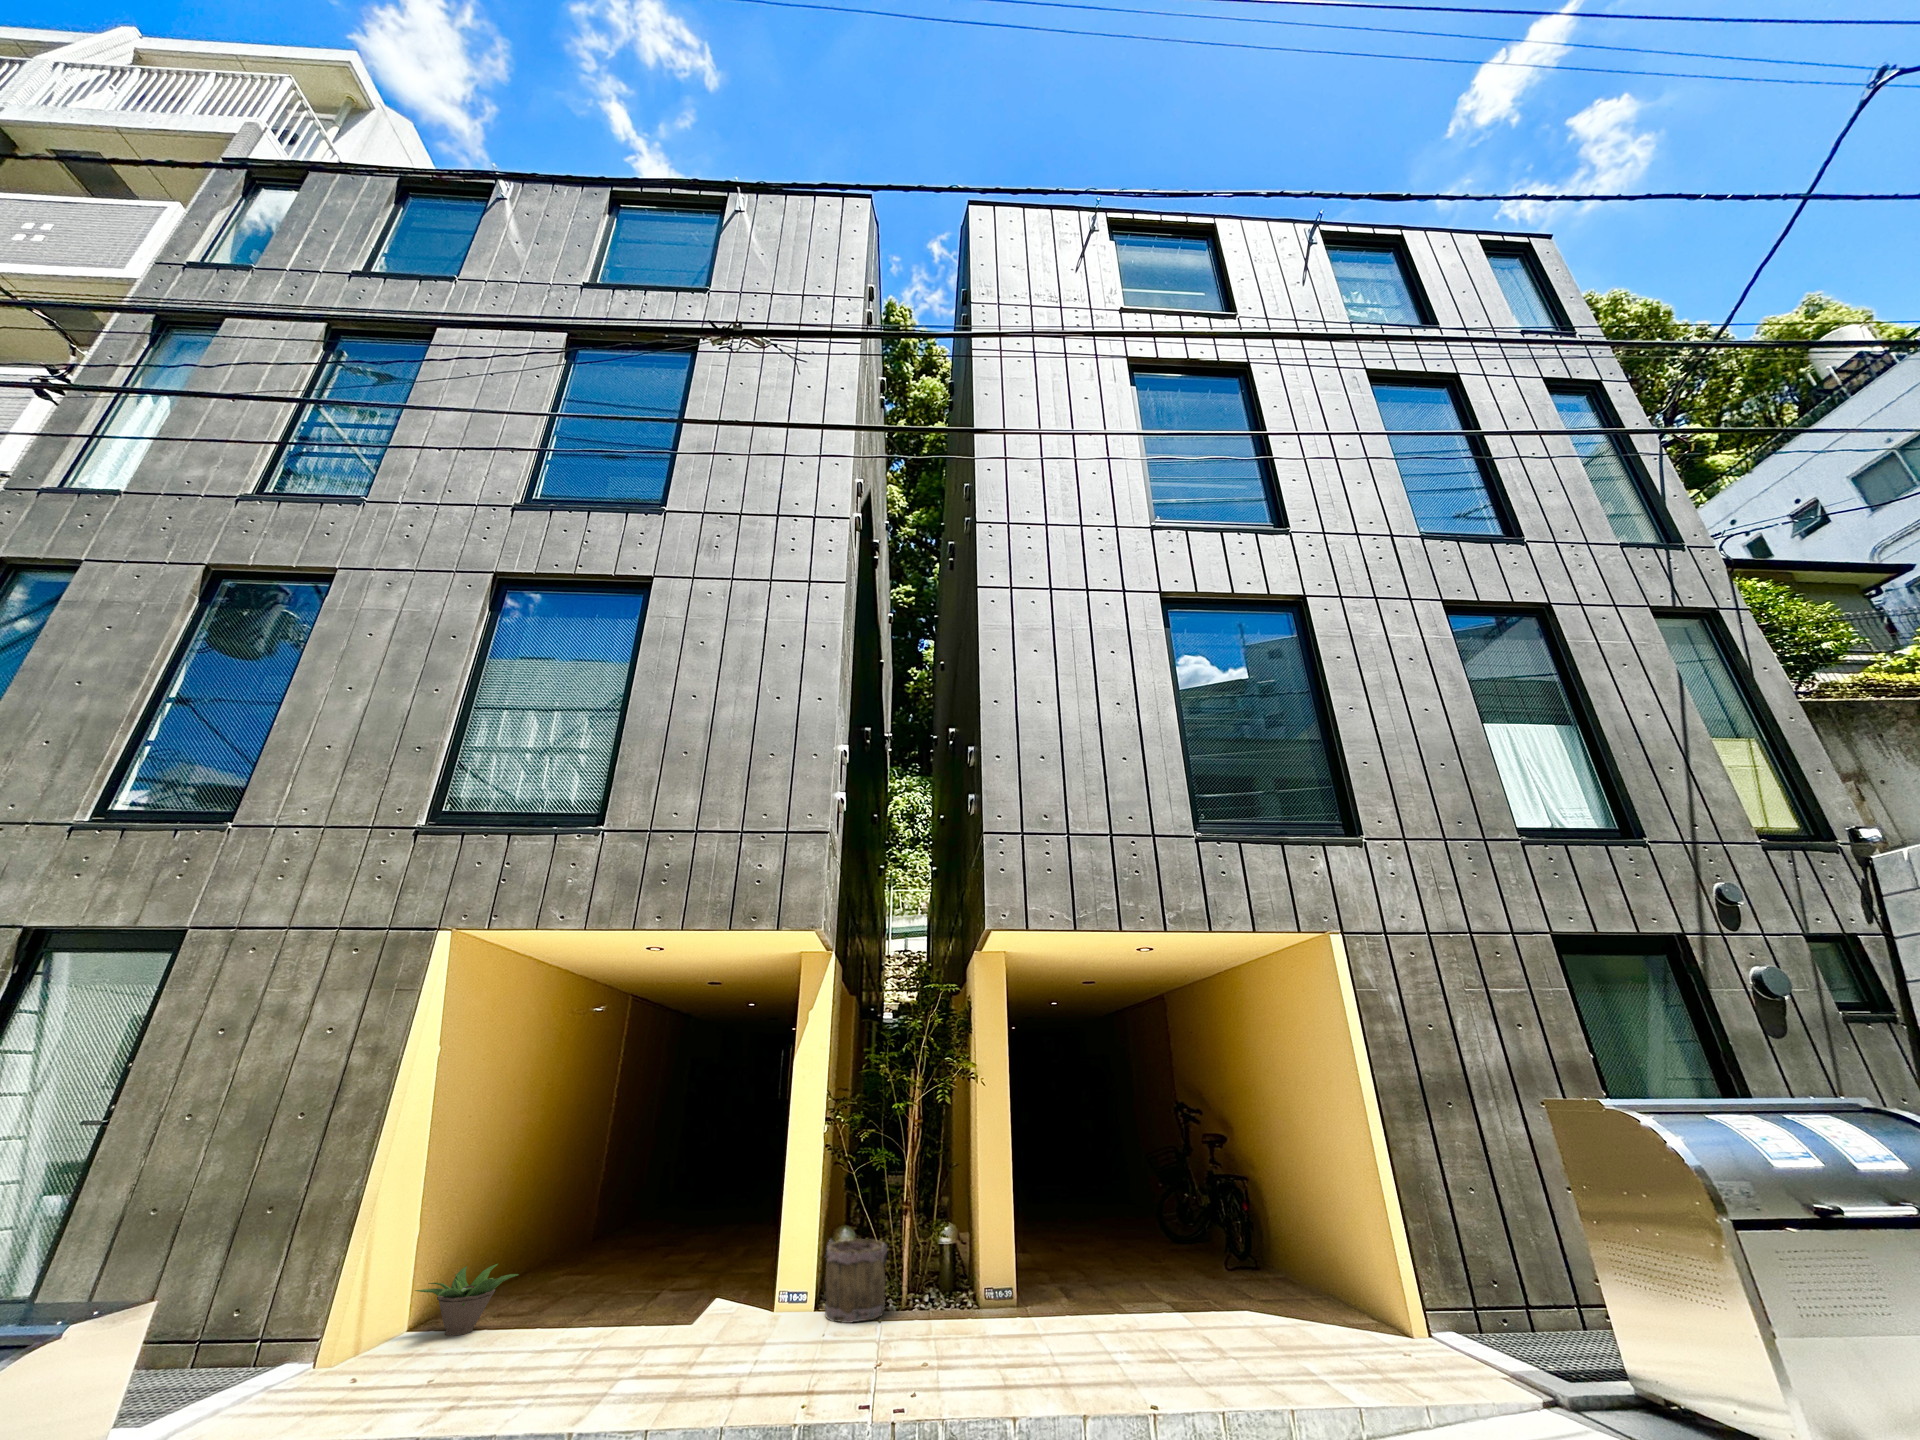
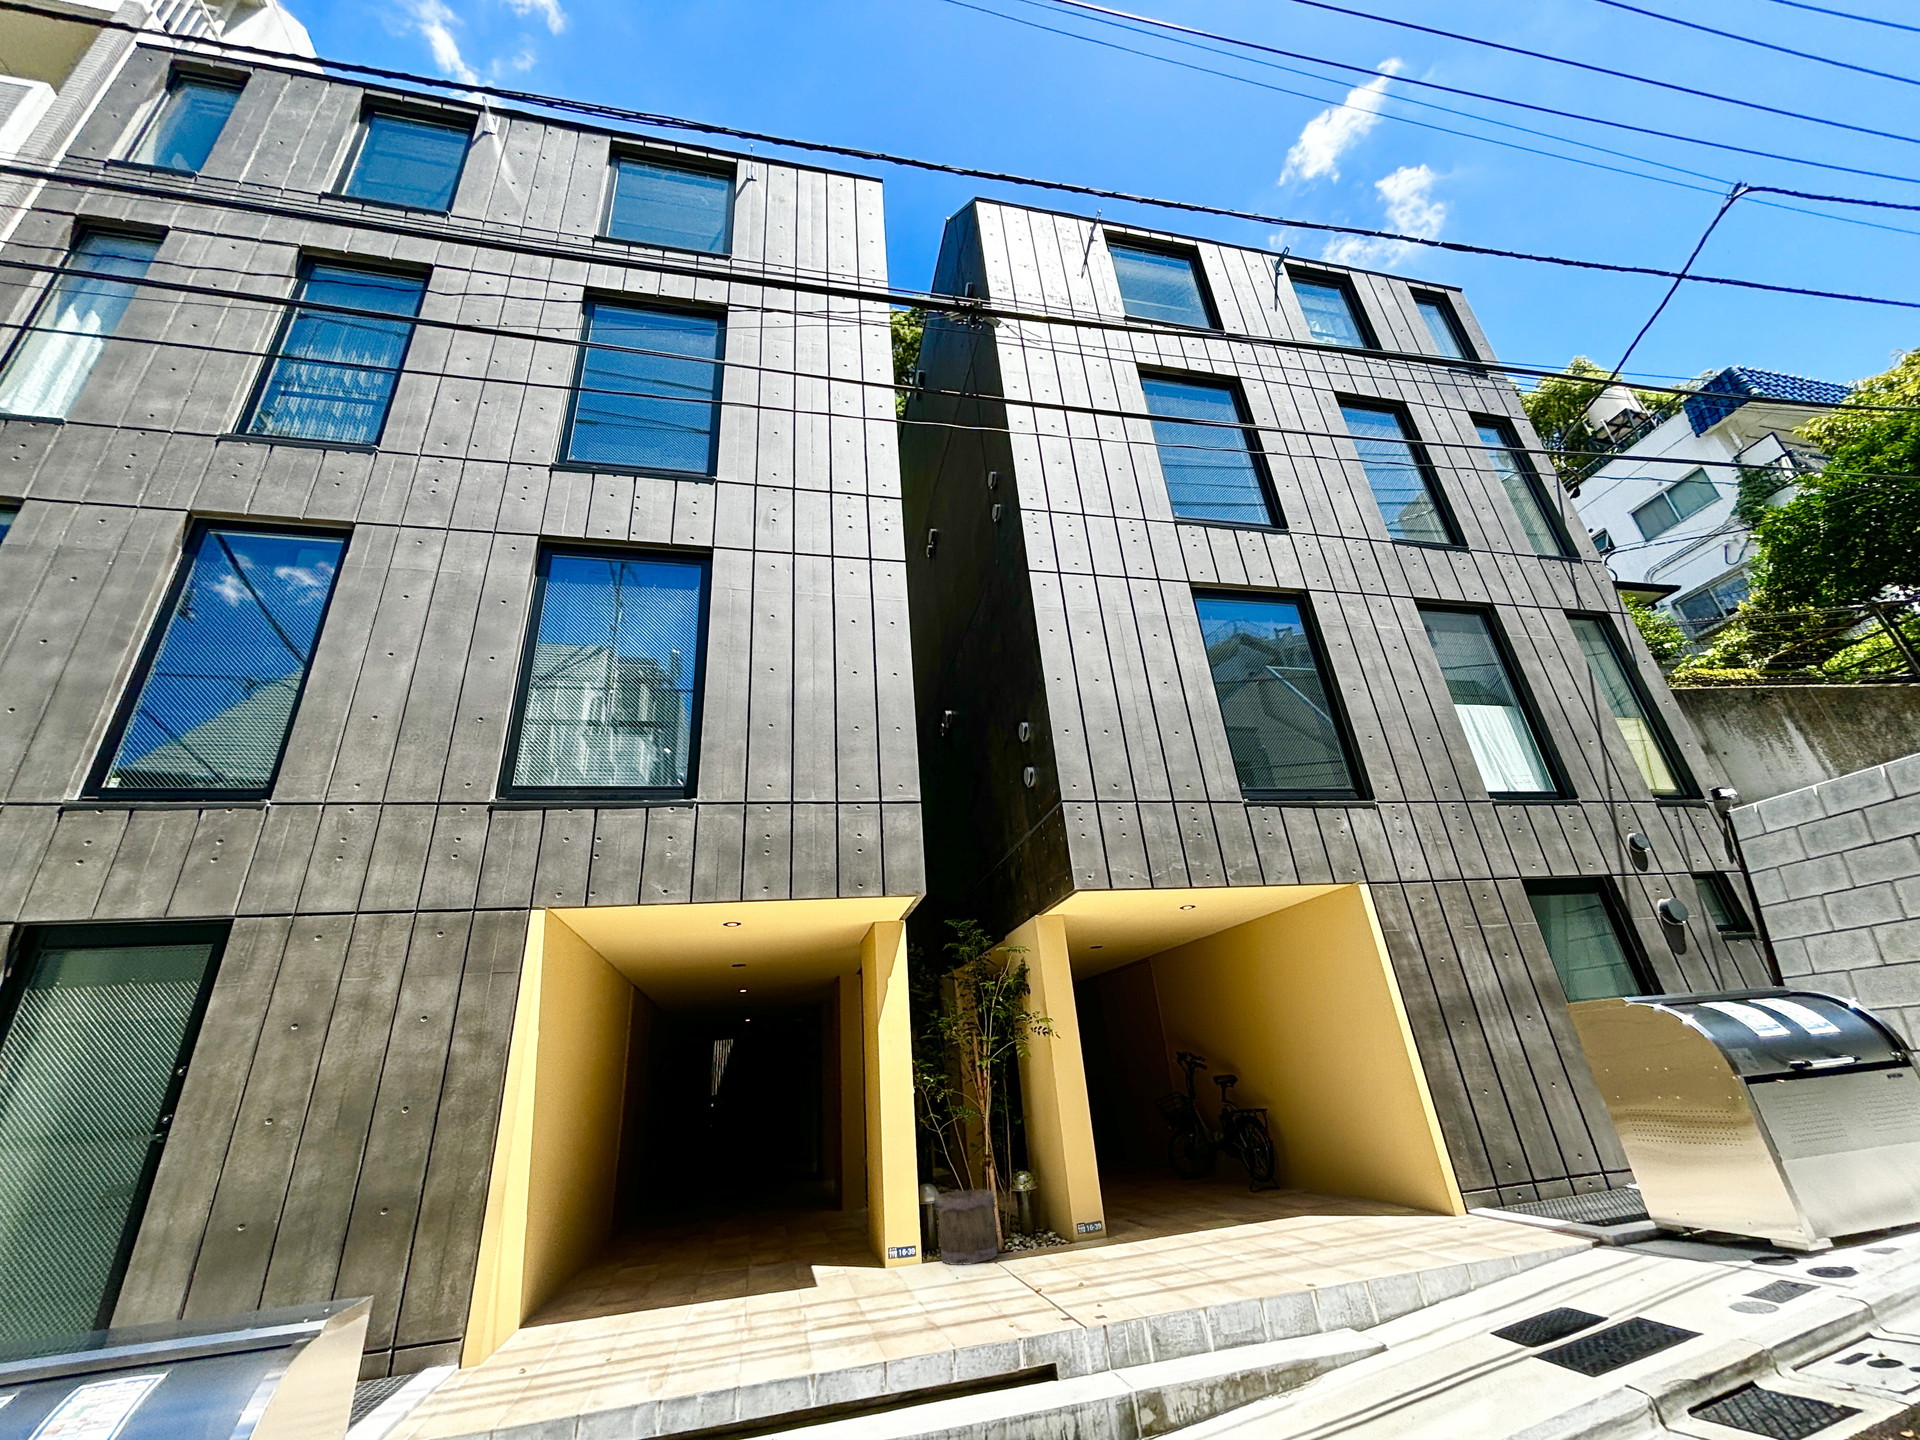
decorative plant: present [415,1264,518,1336] -> none [535,1251,634,1323]

